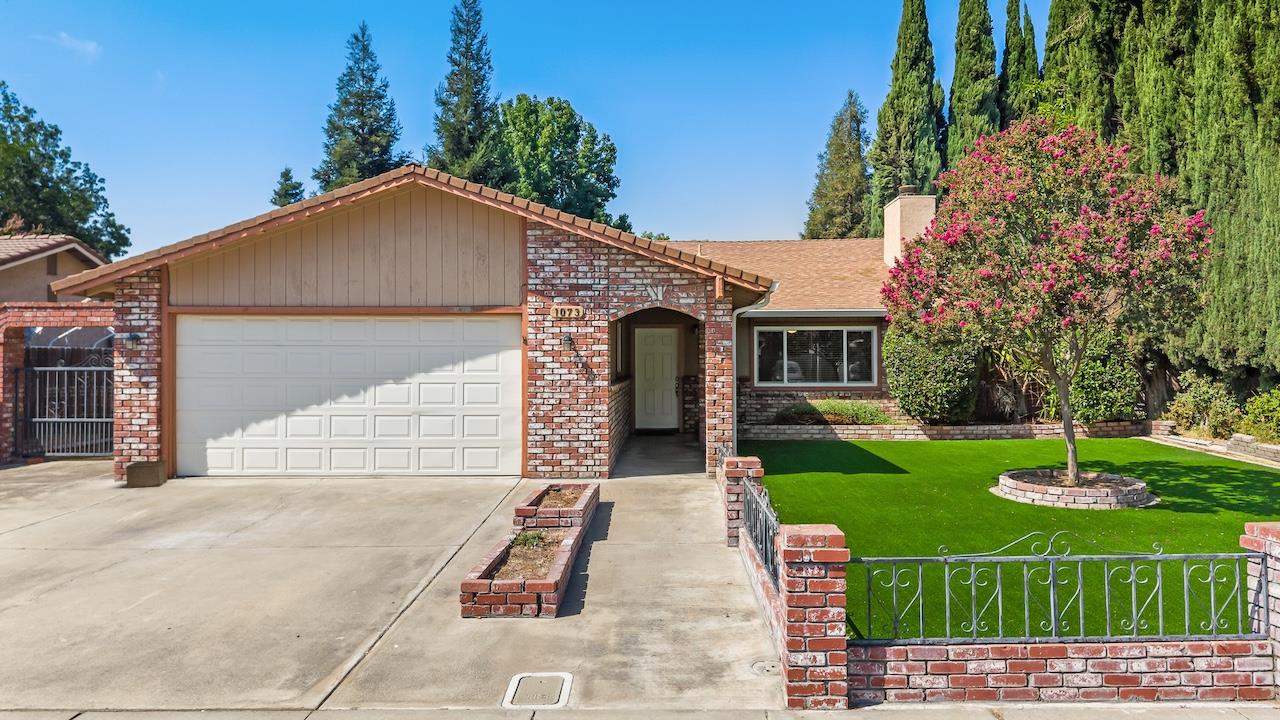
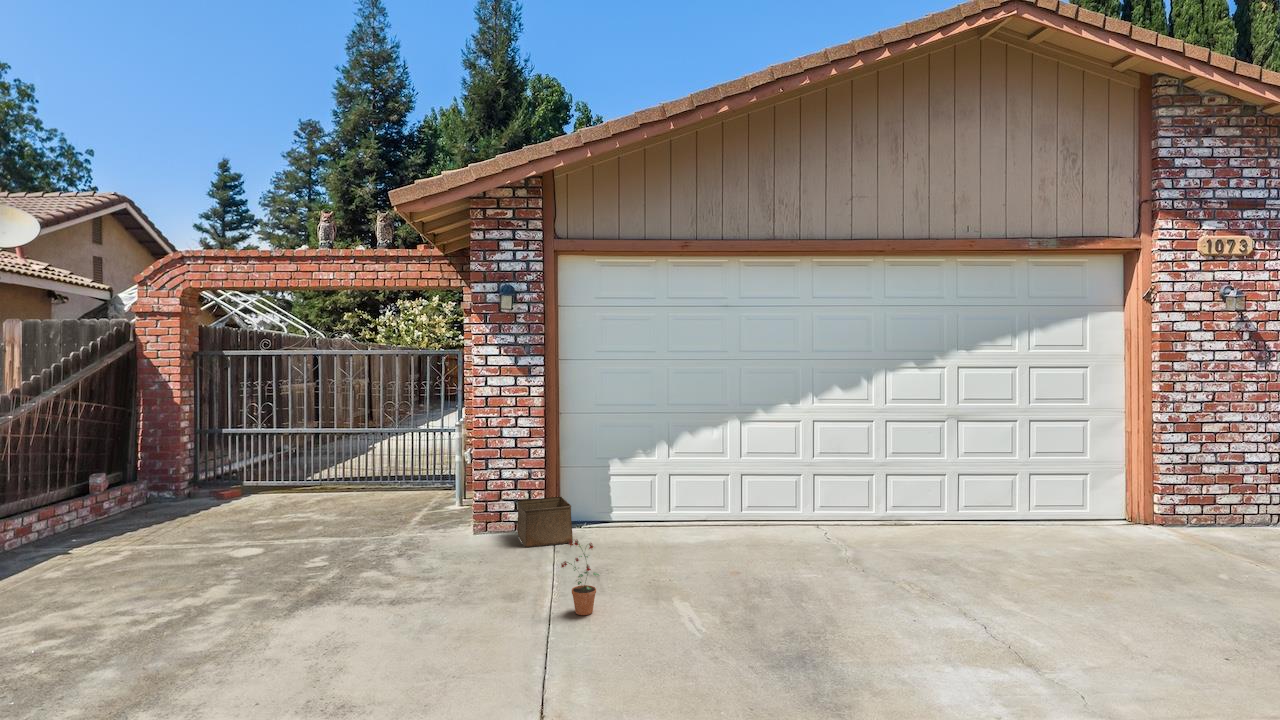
potted plant: none [78,474,102,512] -> present [561,540,599,615]

